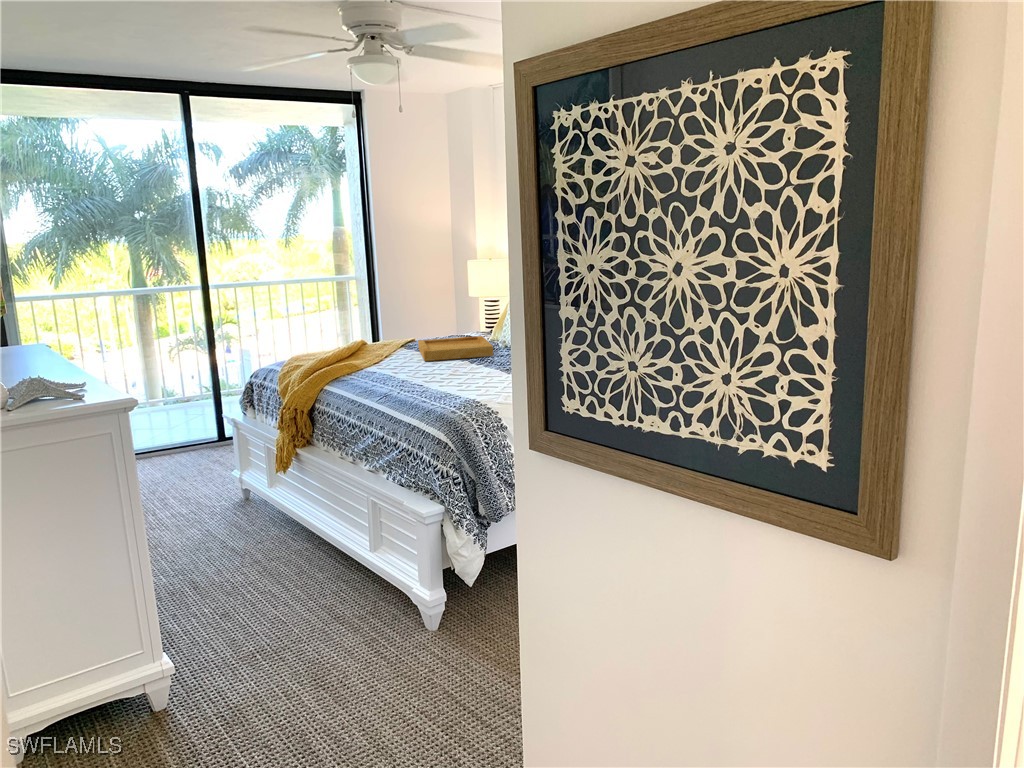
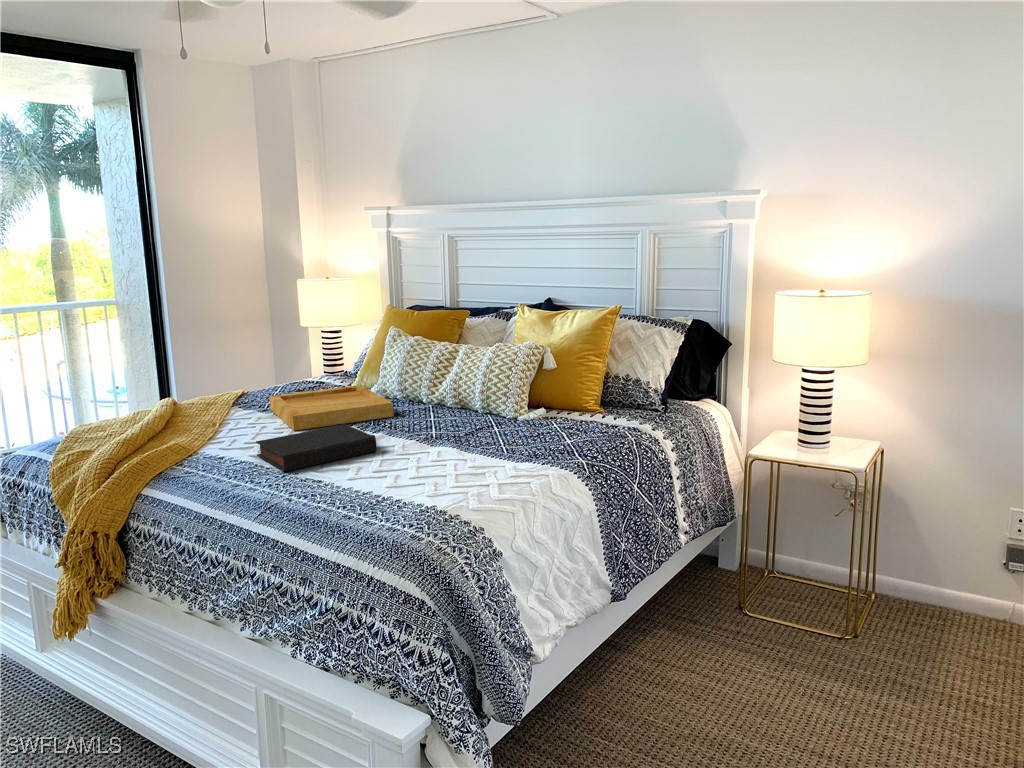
book: none [393,357,466,381] -> present [256,424,377,472]

